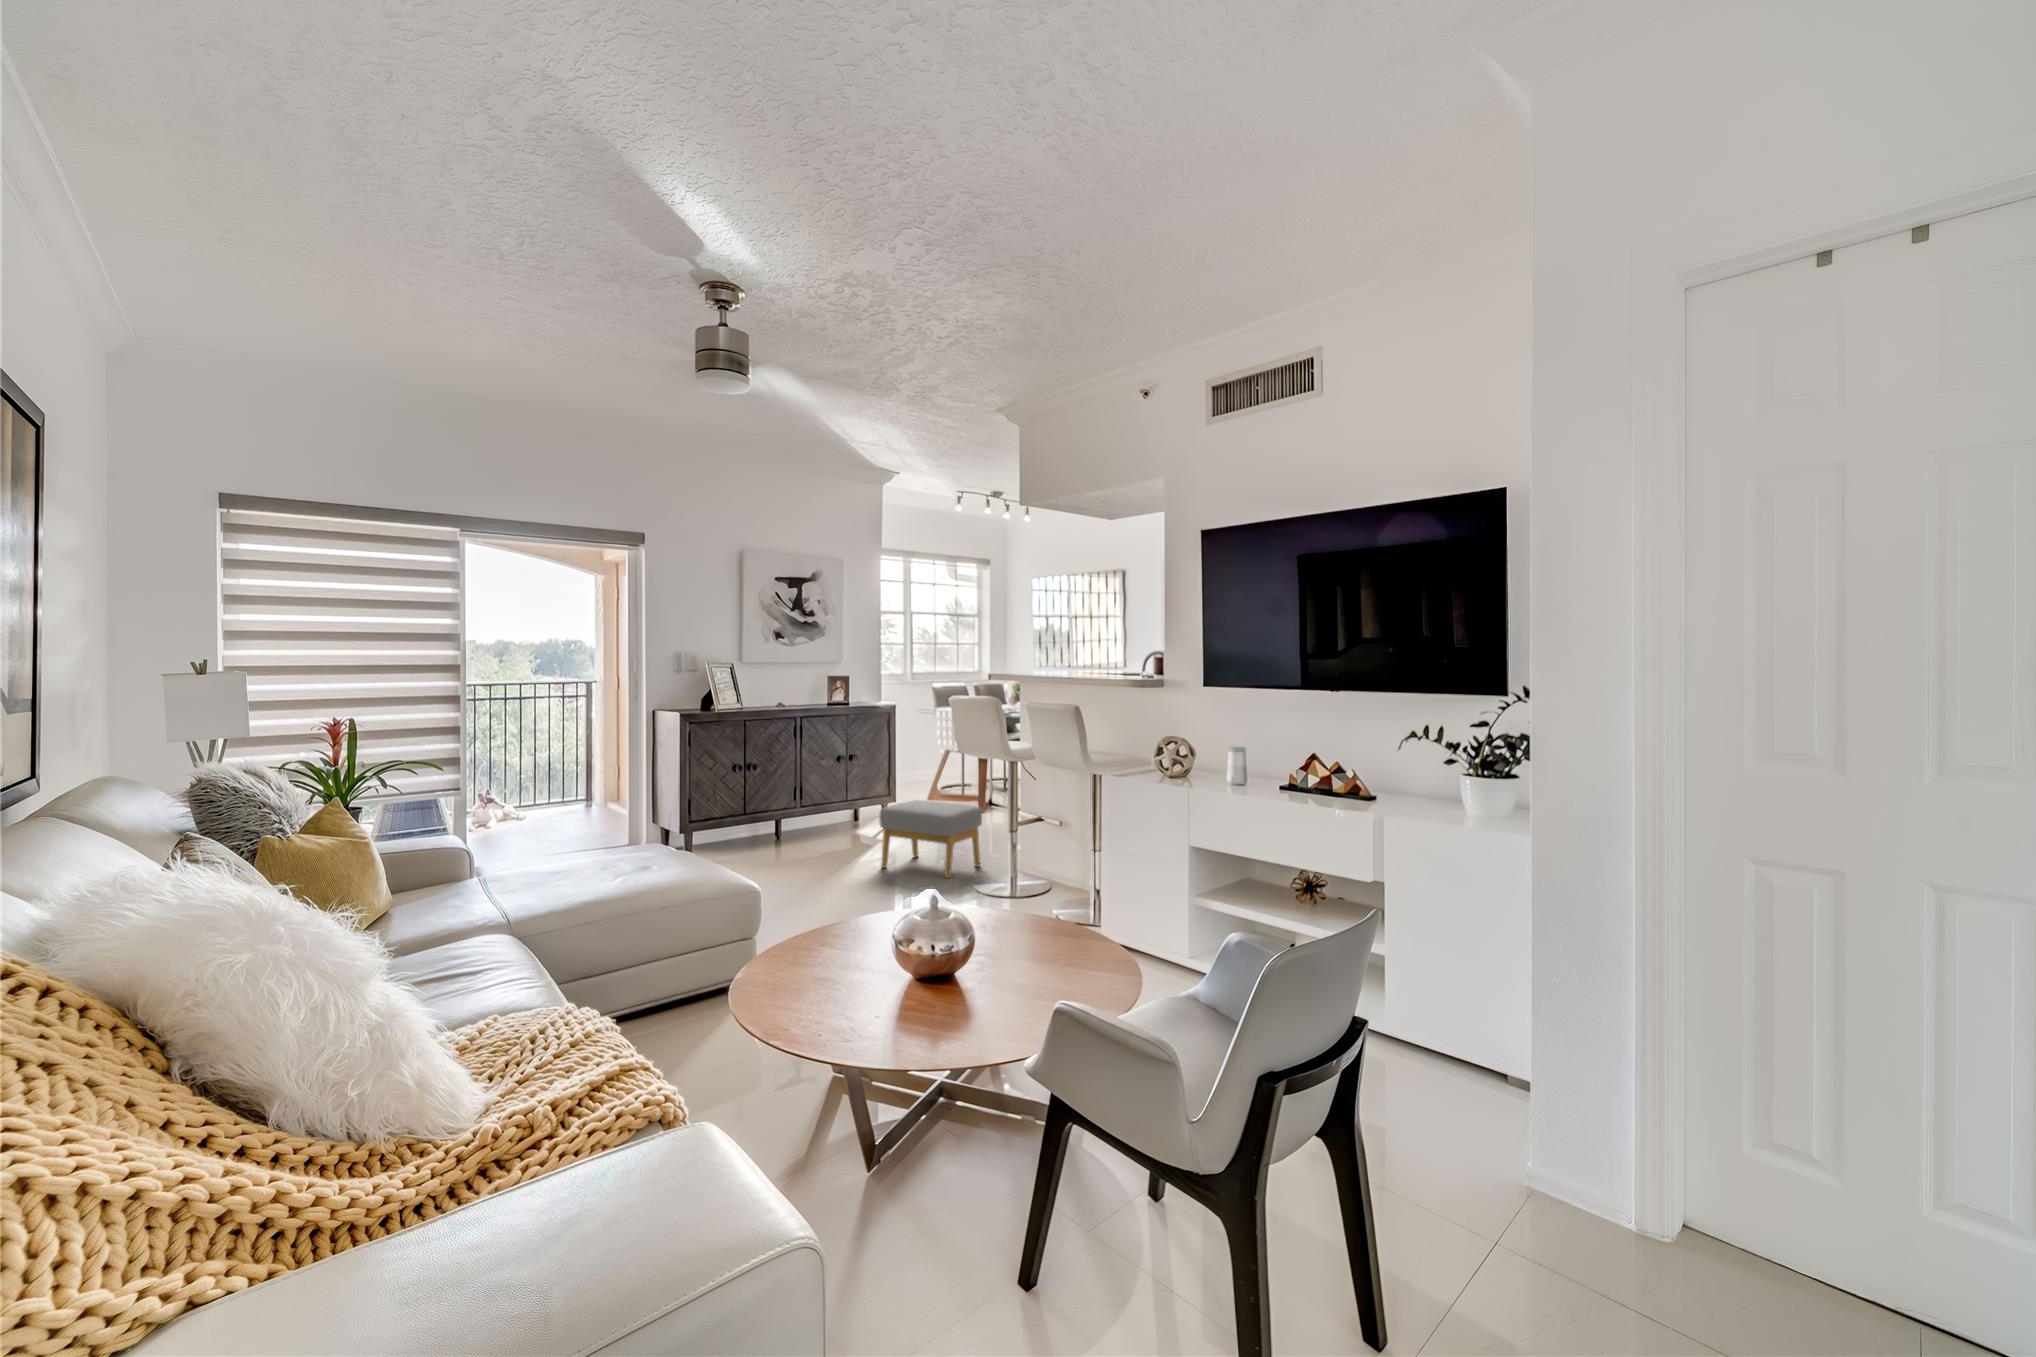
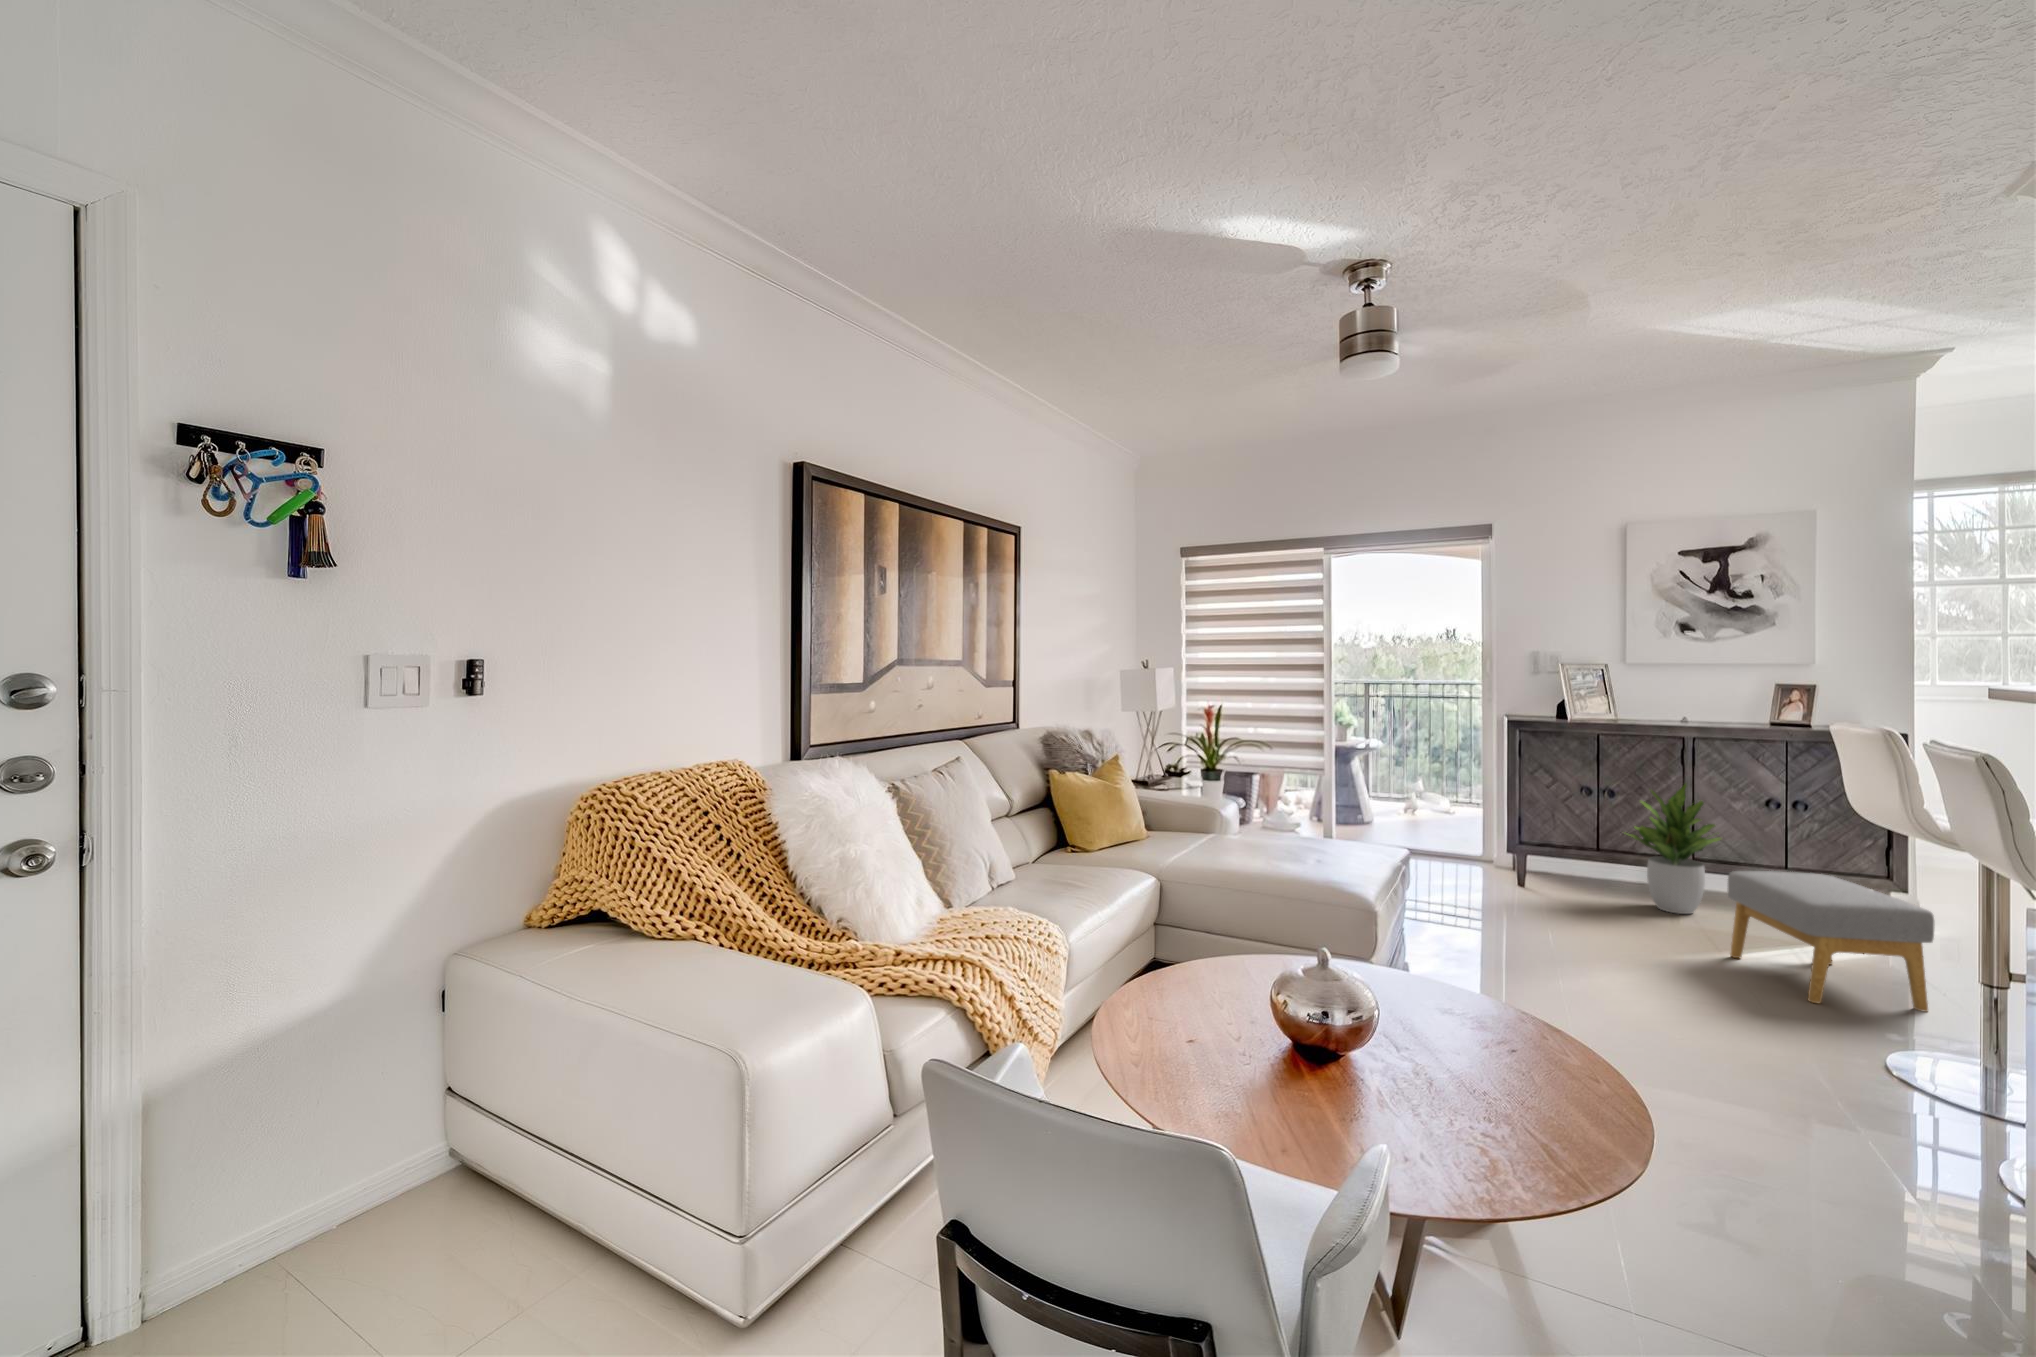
potted plant: none [775,753,838,853] -> present [1627,784,1721,914]

